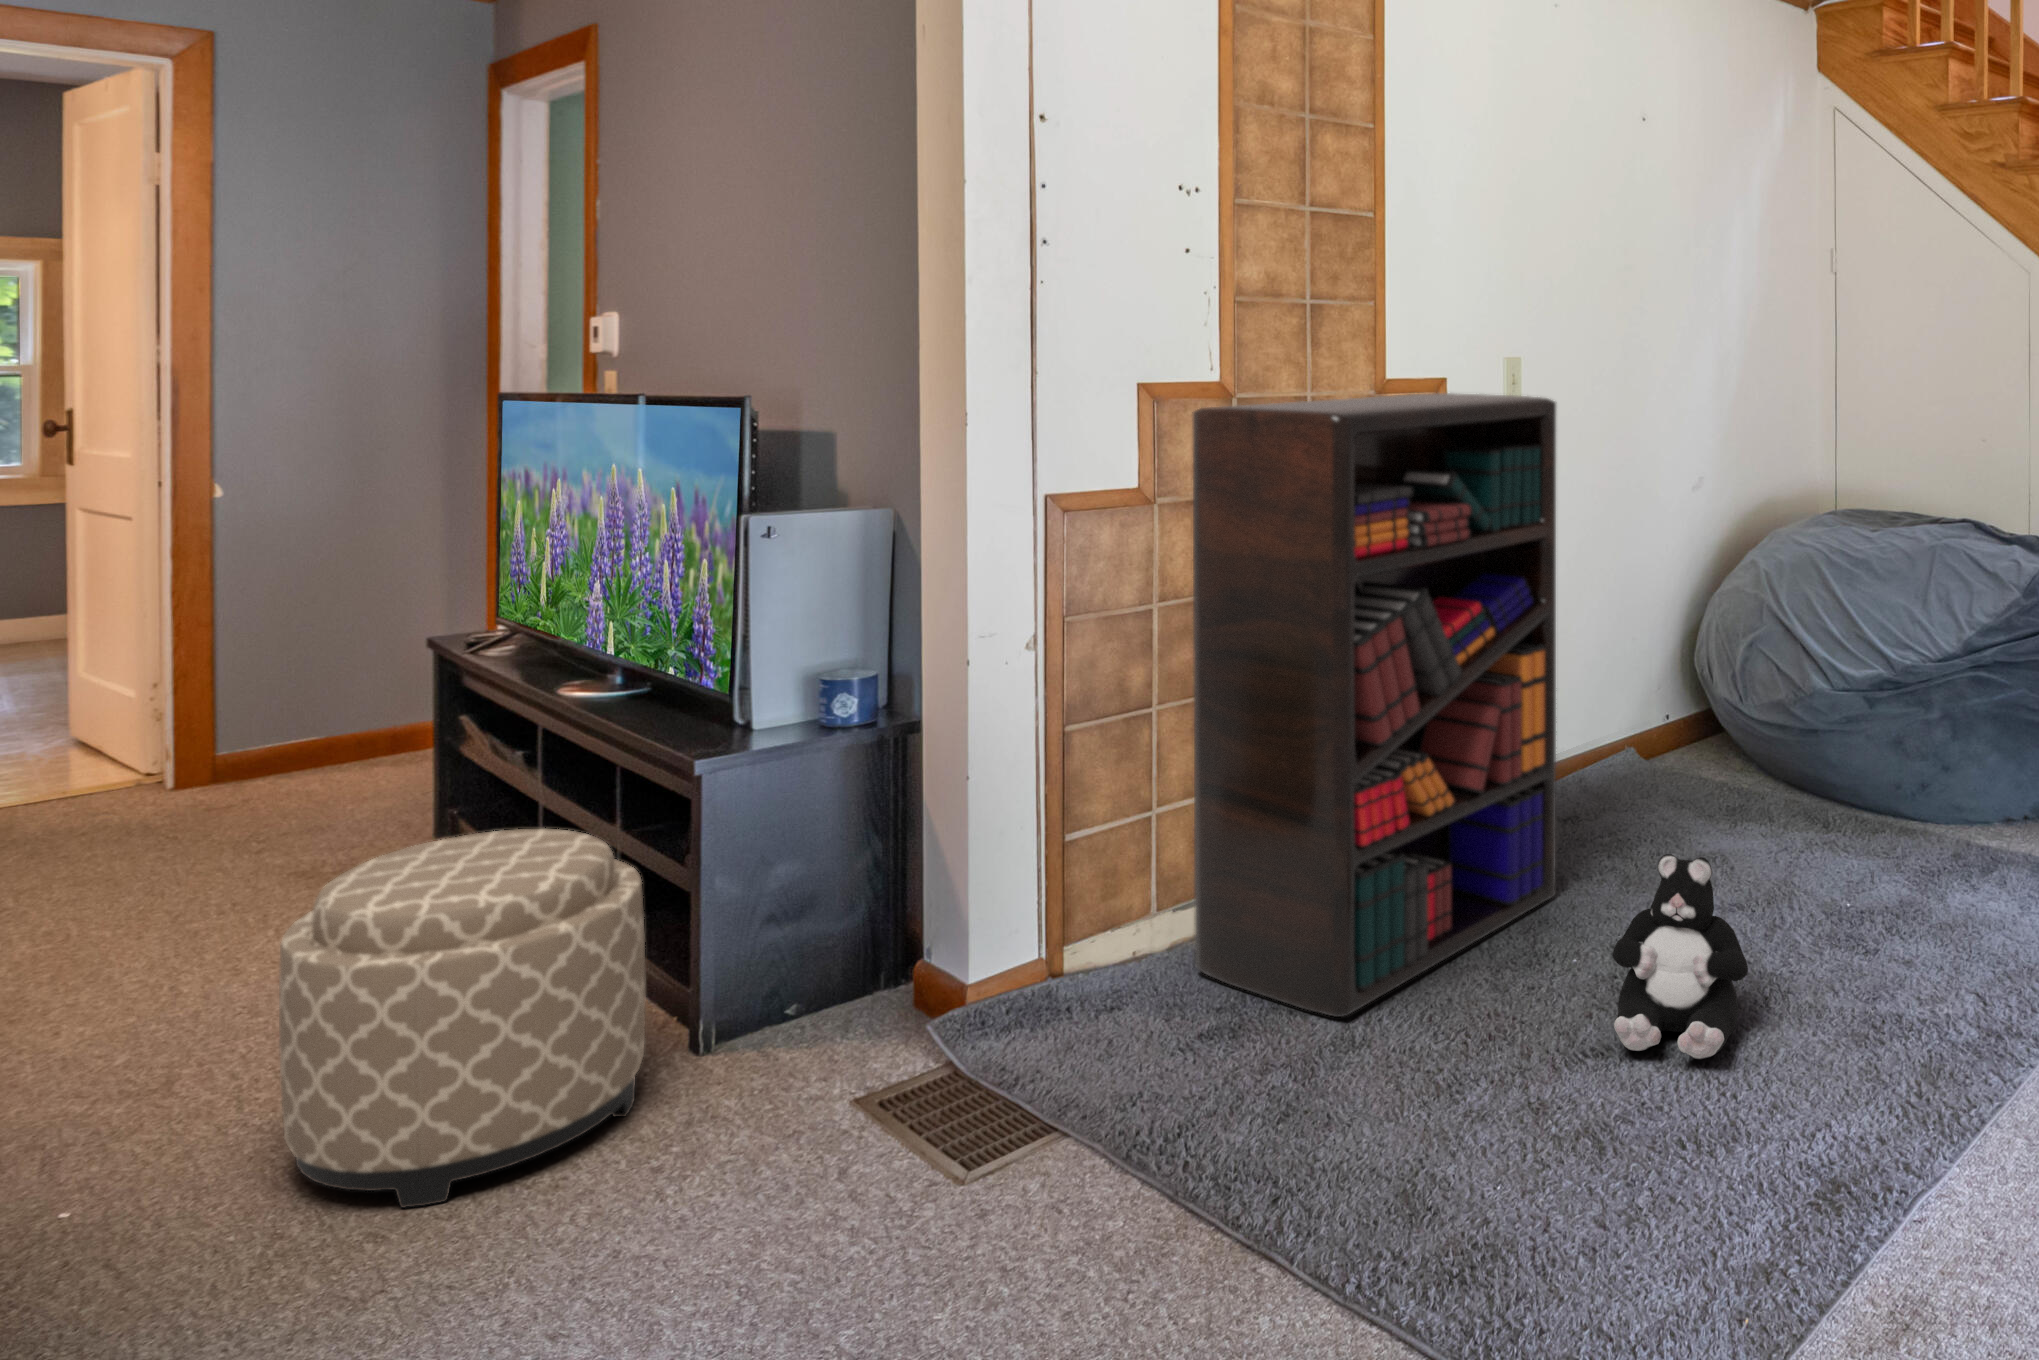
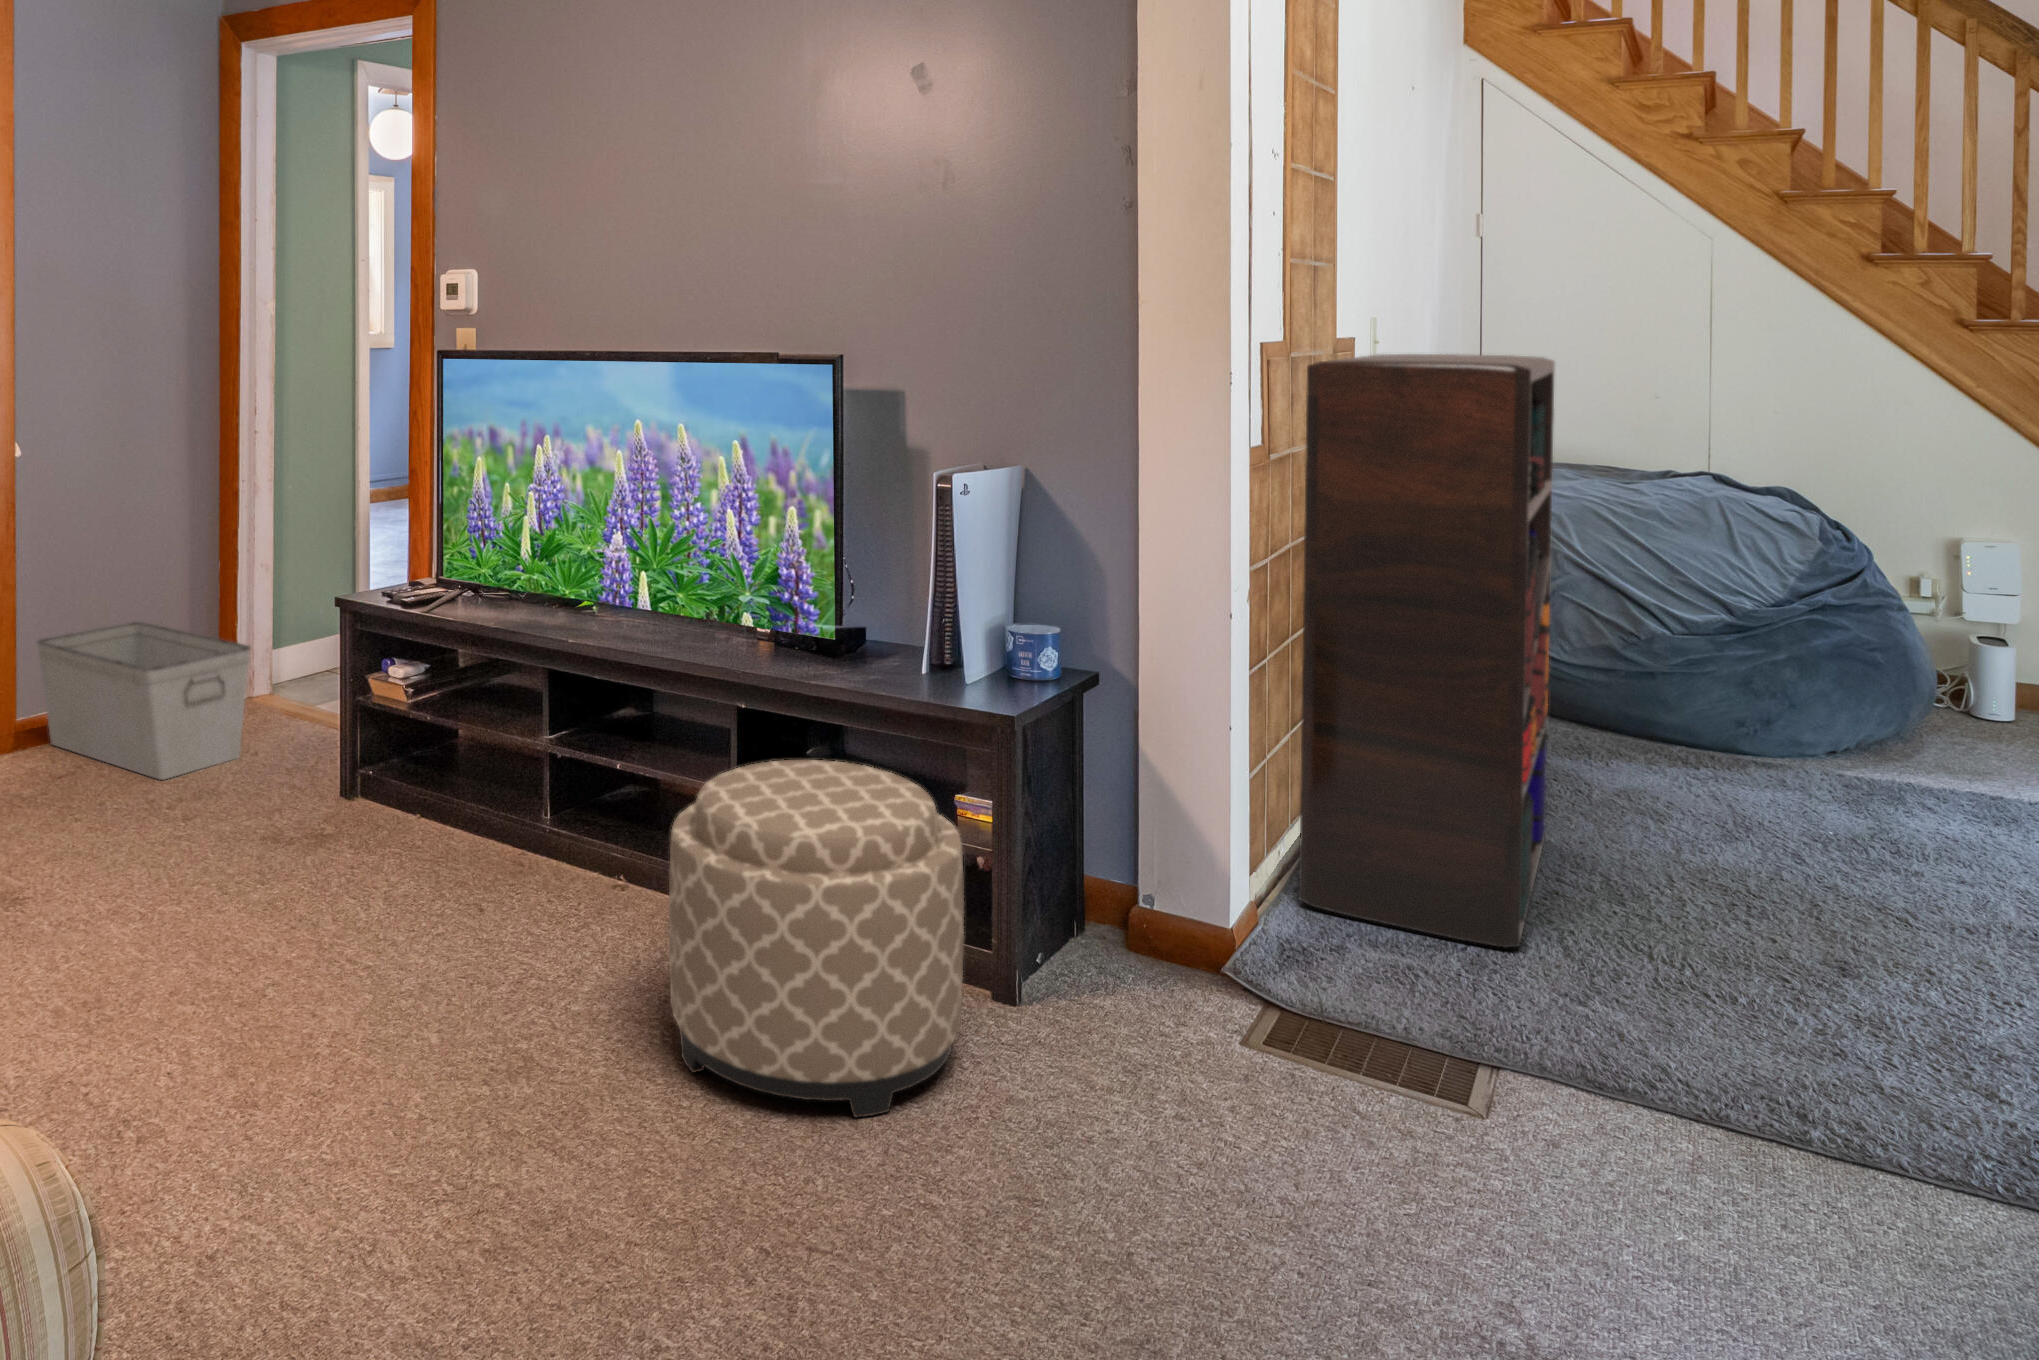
storage bin: none [133,670,351,840] -> present [37,622,250,780]
plush toy: present [1612,854,1748,1059] -> none [1772,792,1964,989]

